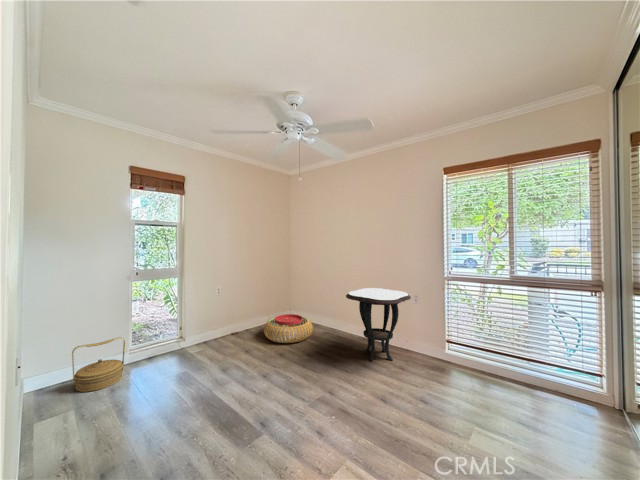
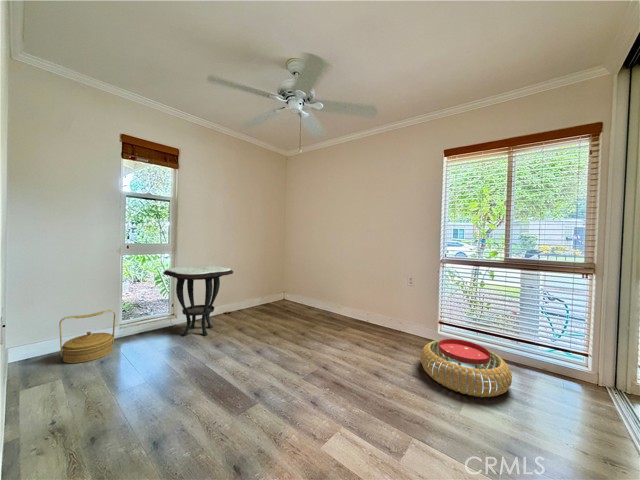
side table: present [346,288,411,361] -> present [163,265,233,336]
pouf: present [264,314,313,343] -> present [420,339,512,397]

